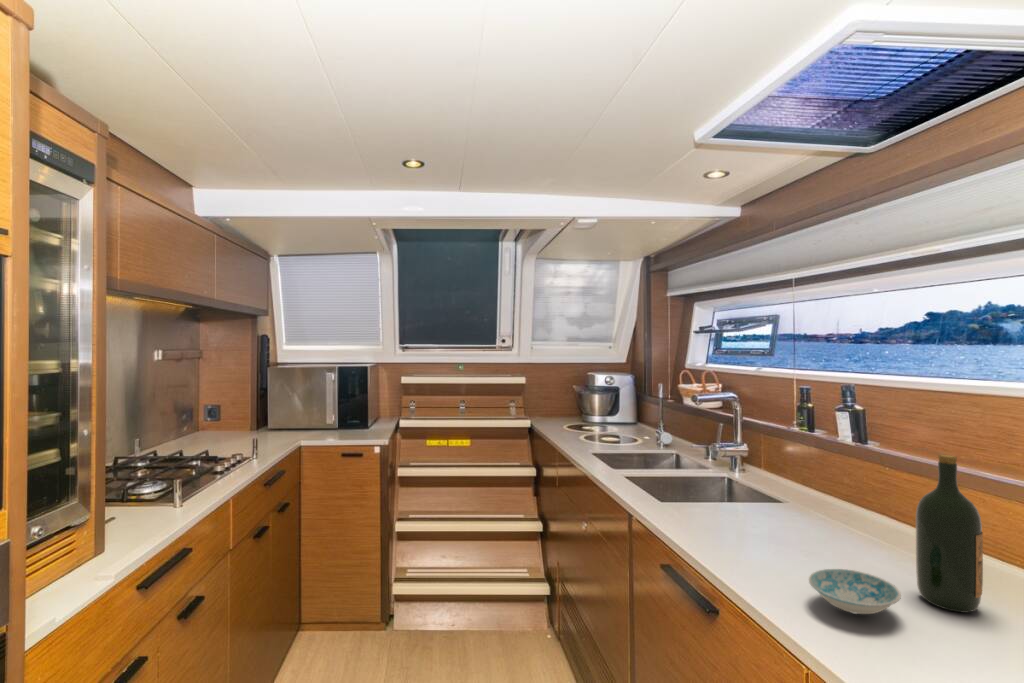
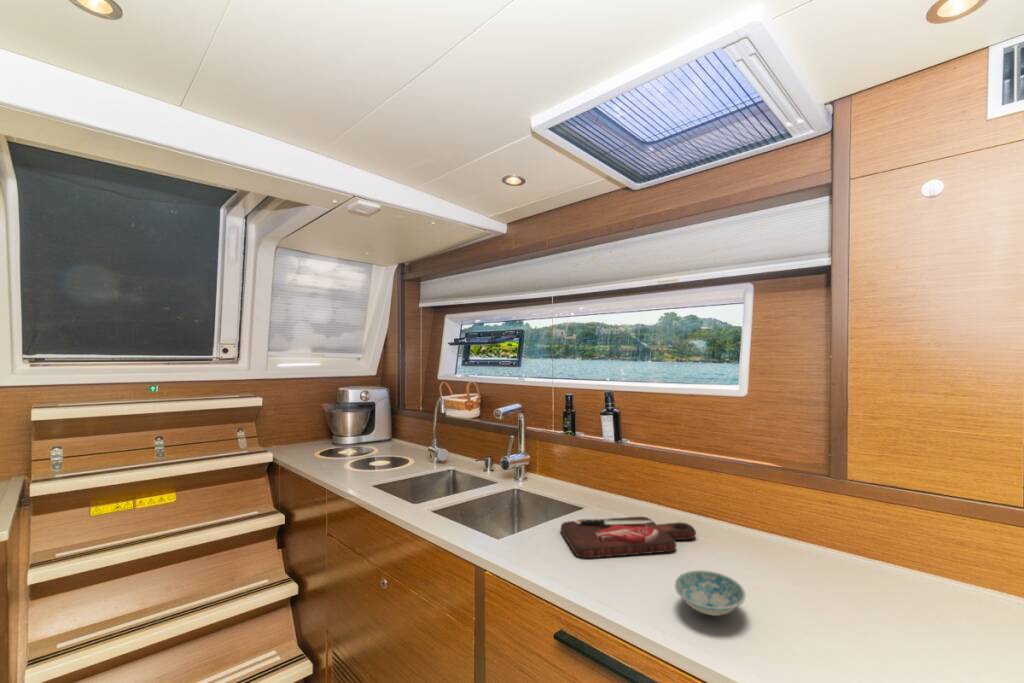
wine bottle: present [916,455,983,613] -> none [724,456,770,584]
cutting board: none [739,509,915,560] -> present [561,517,696,558]

